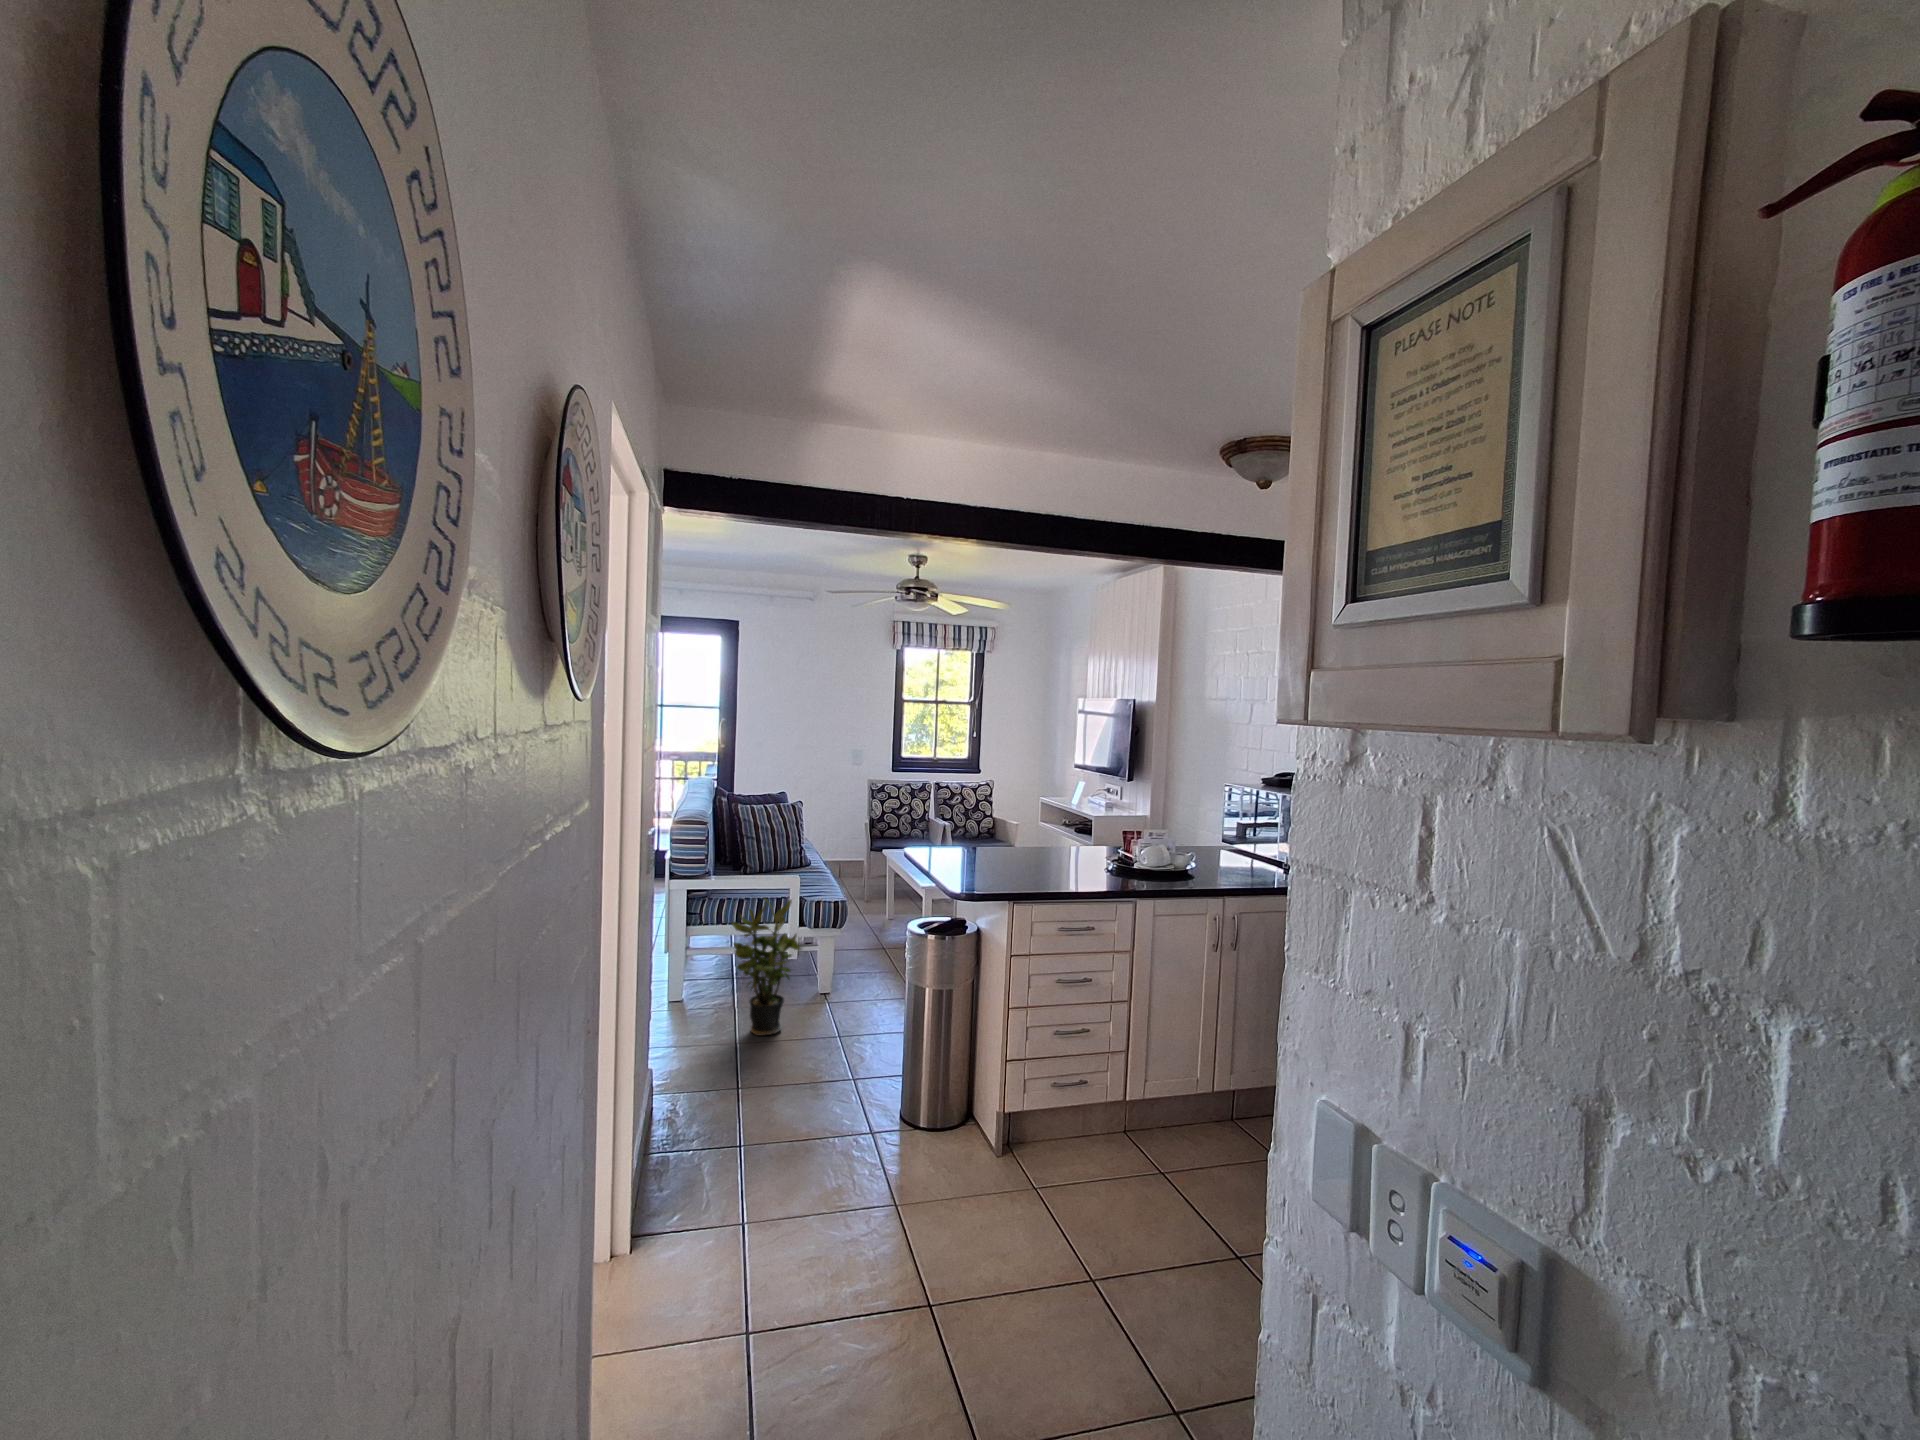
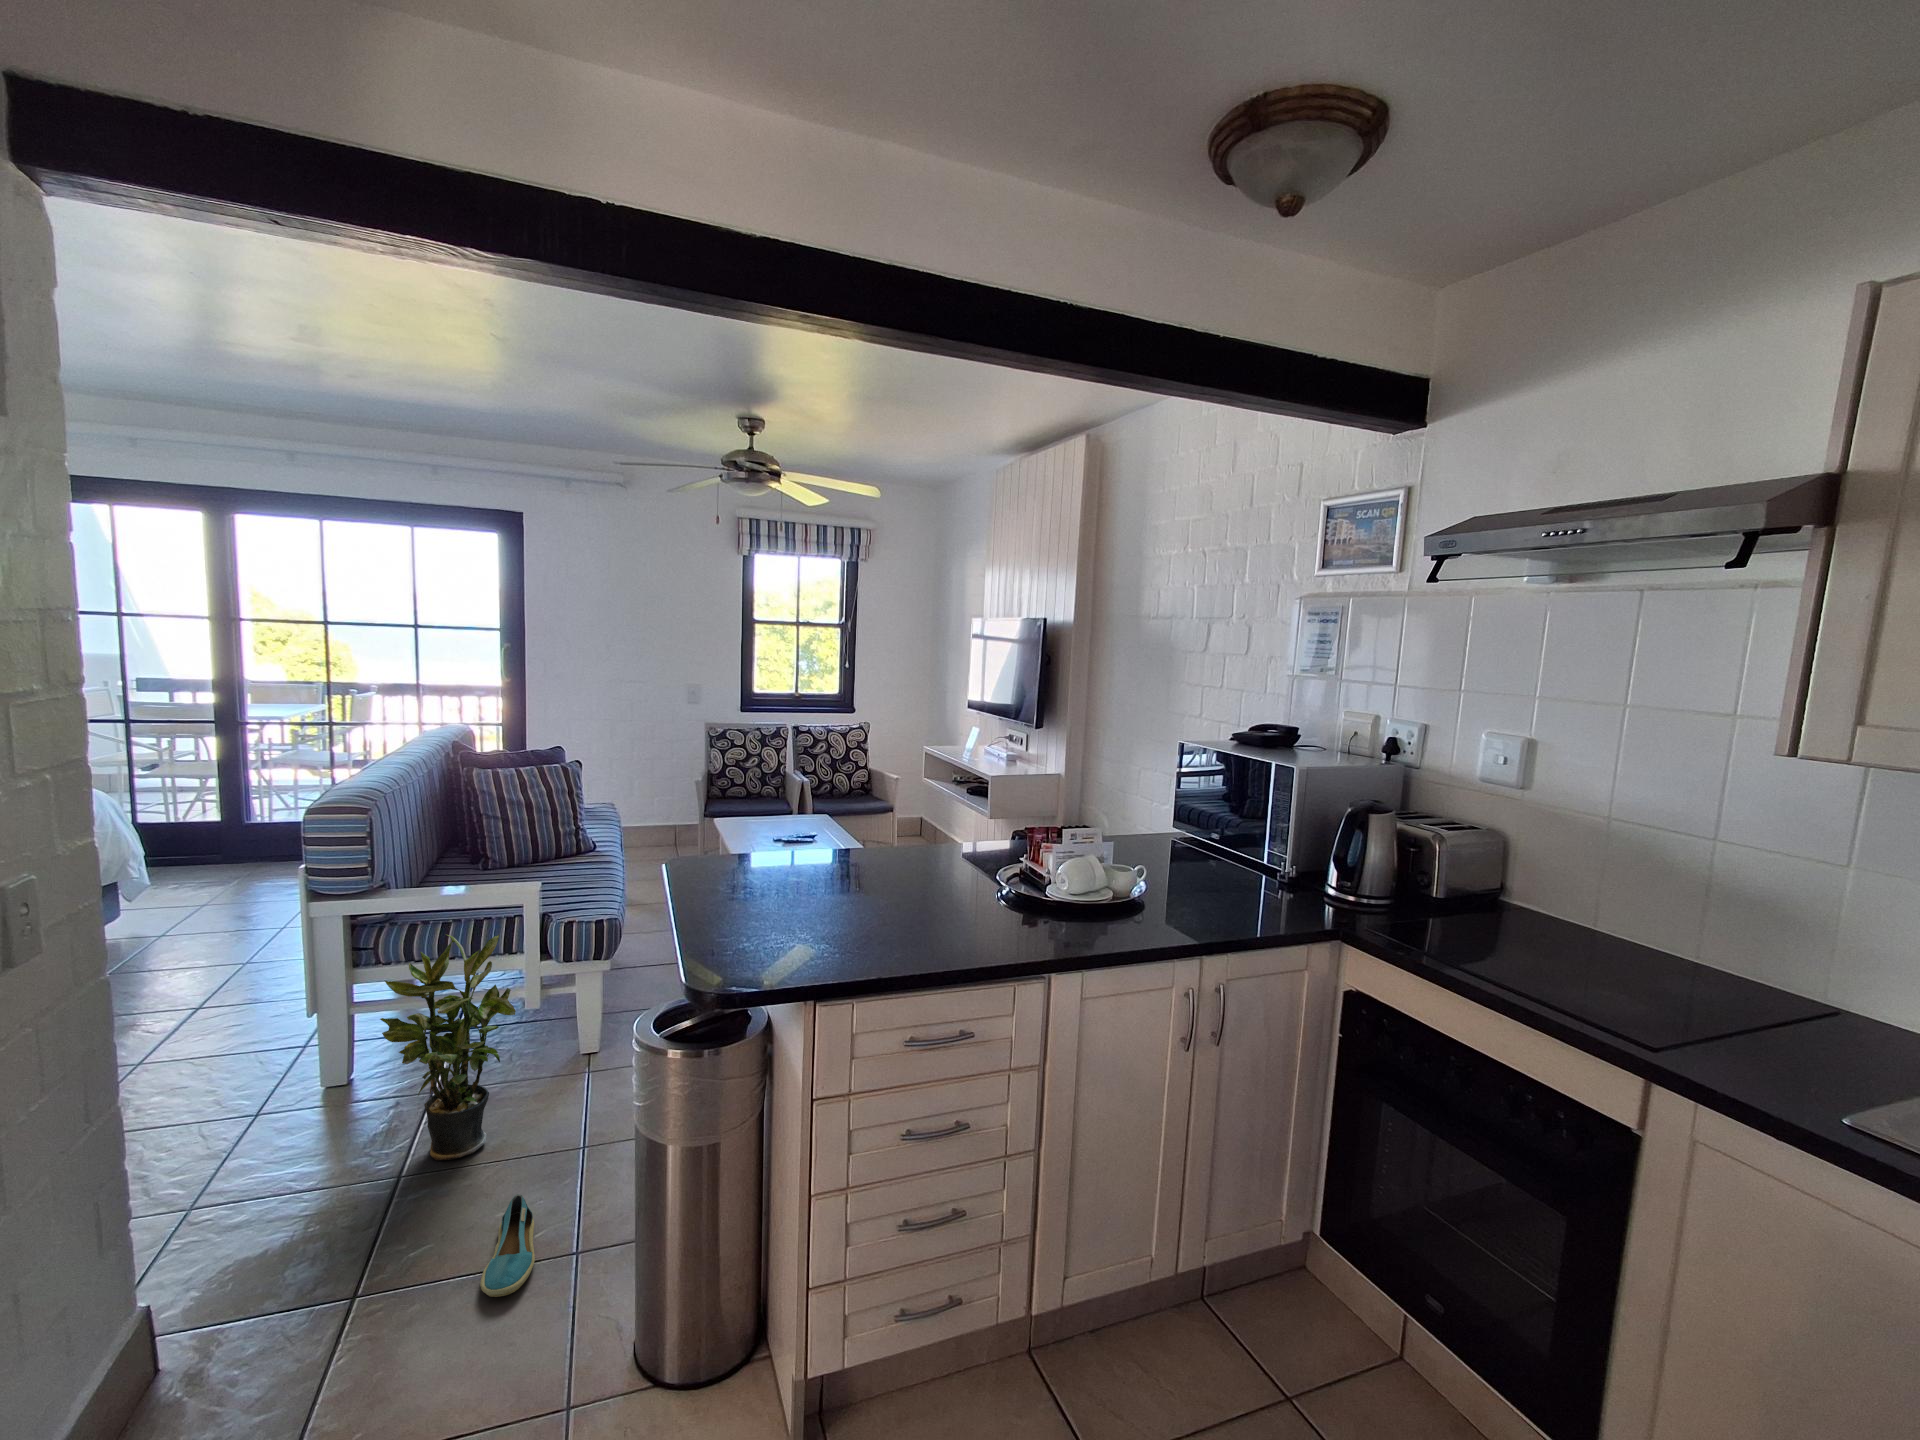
shoe: none [806,1046,833,1089] -> present [480,1194,535,1297]

